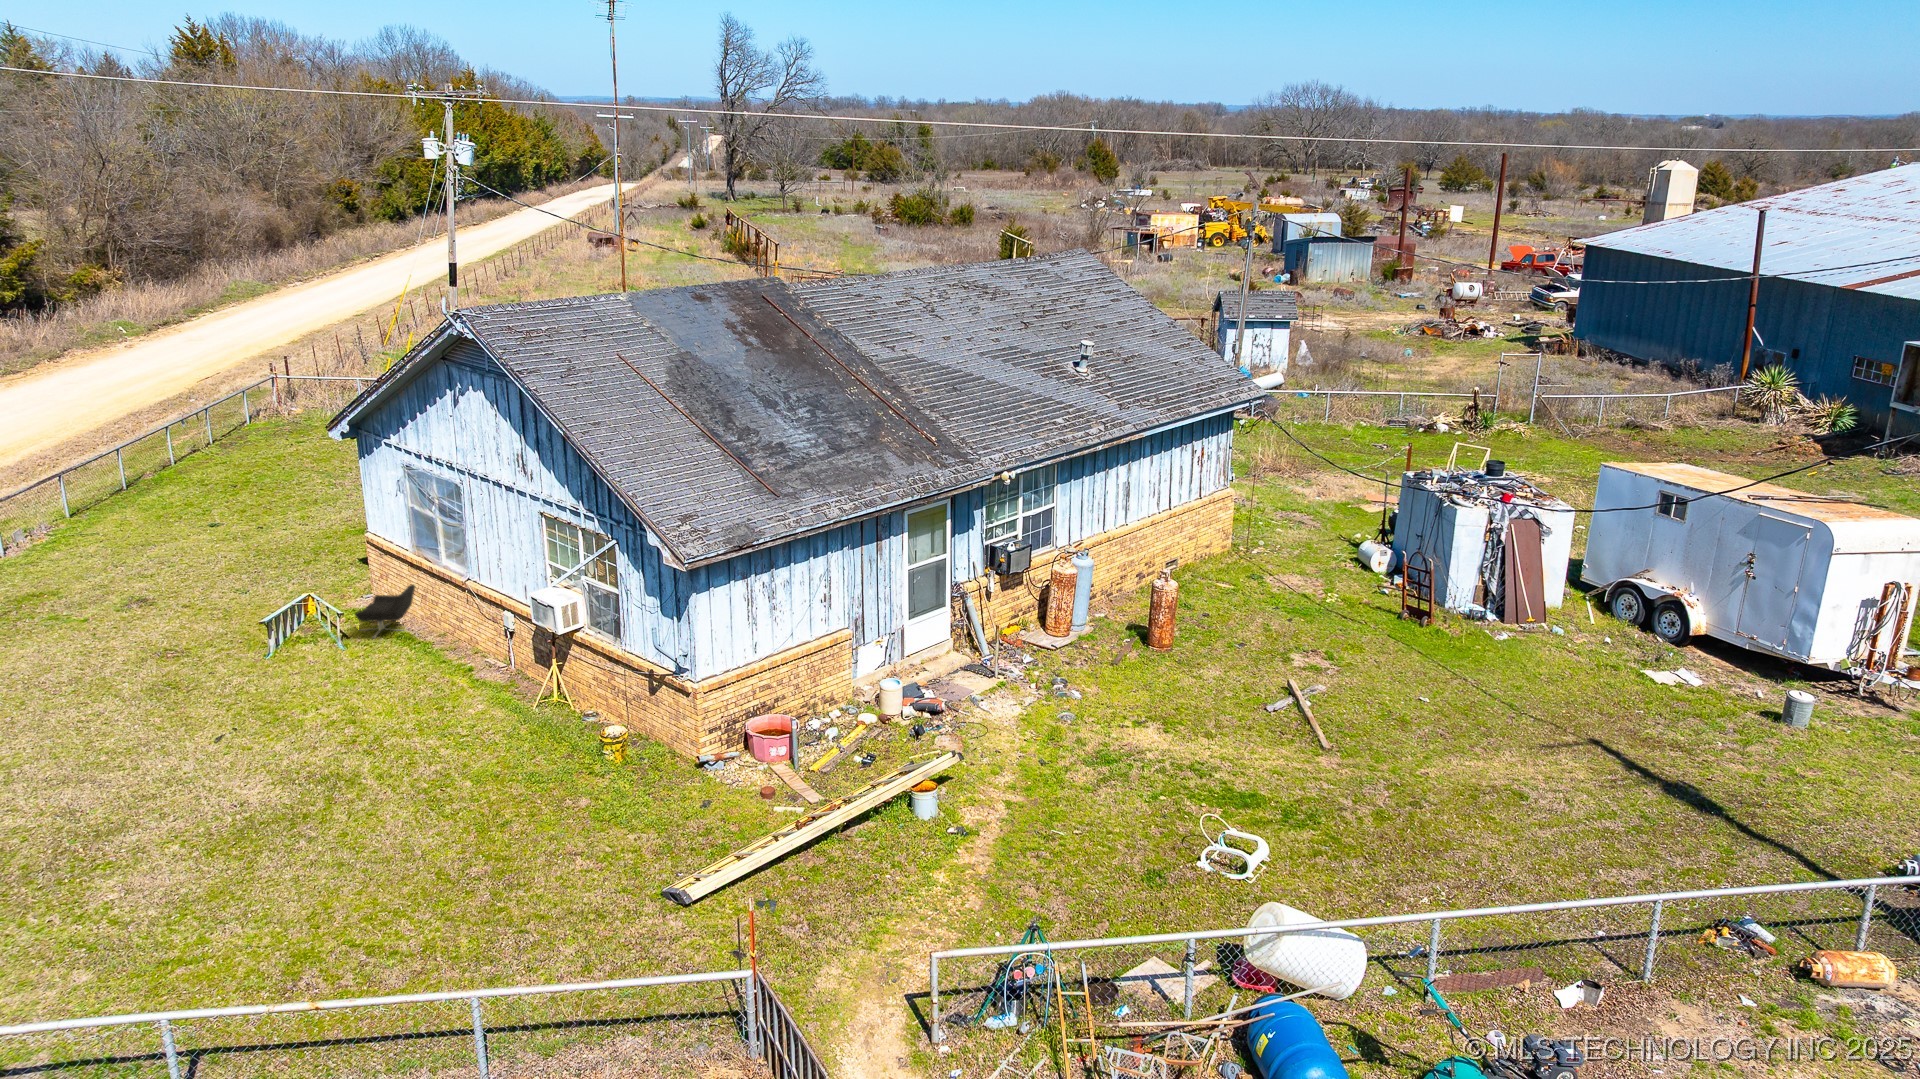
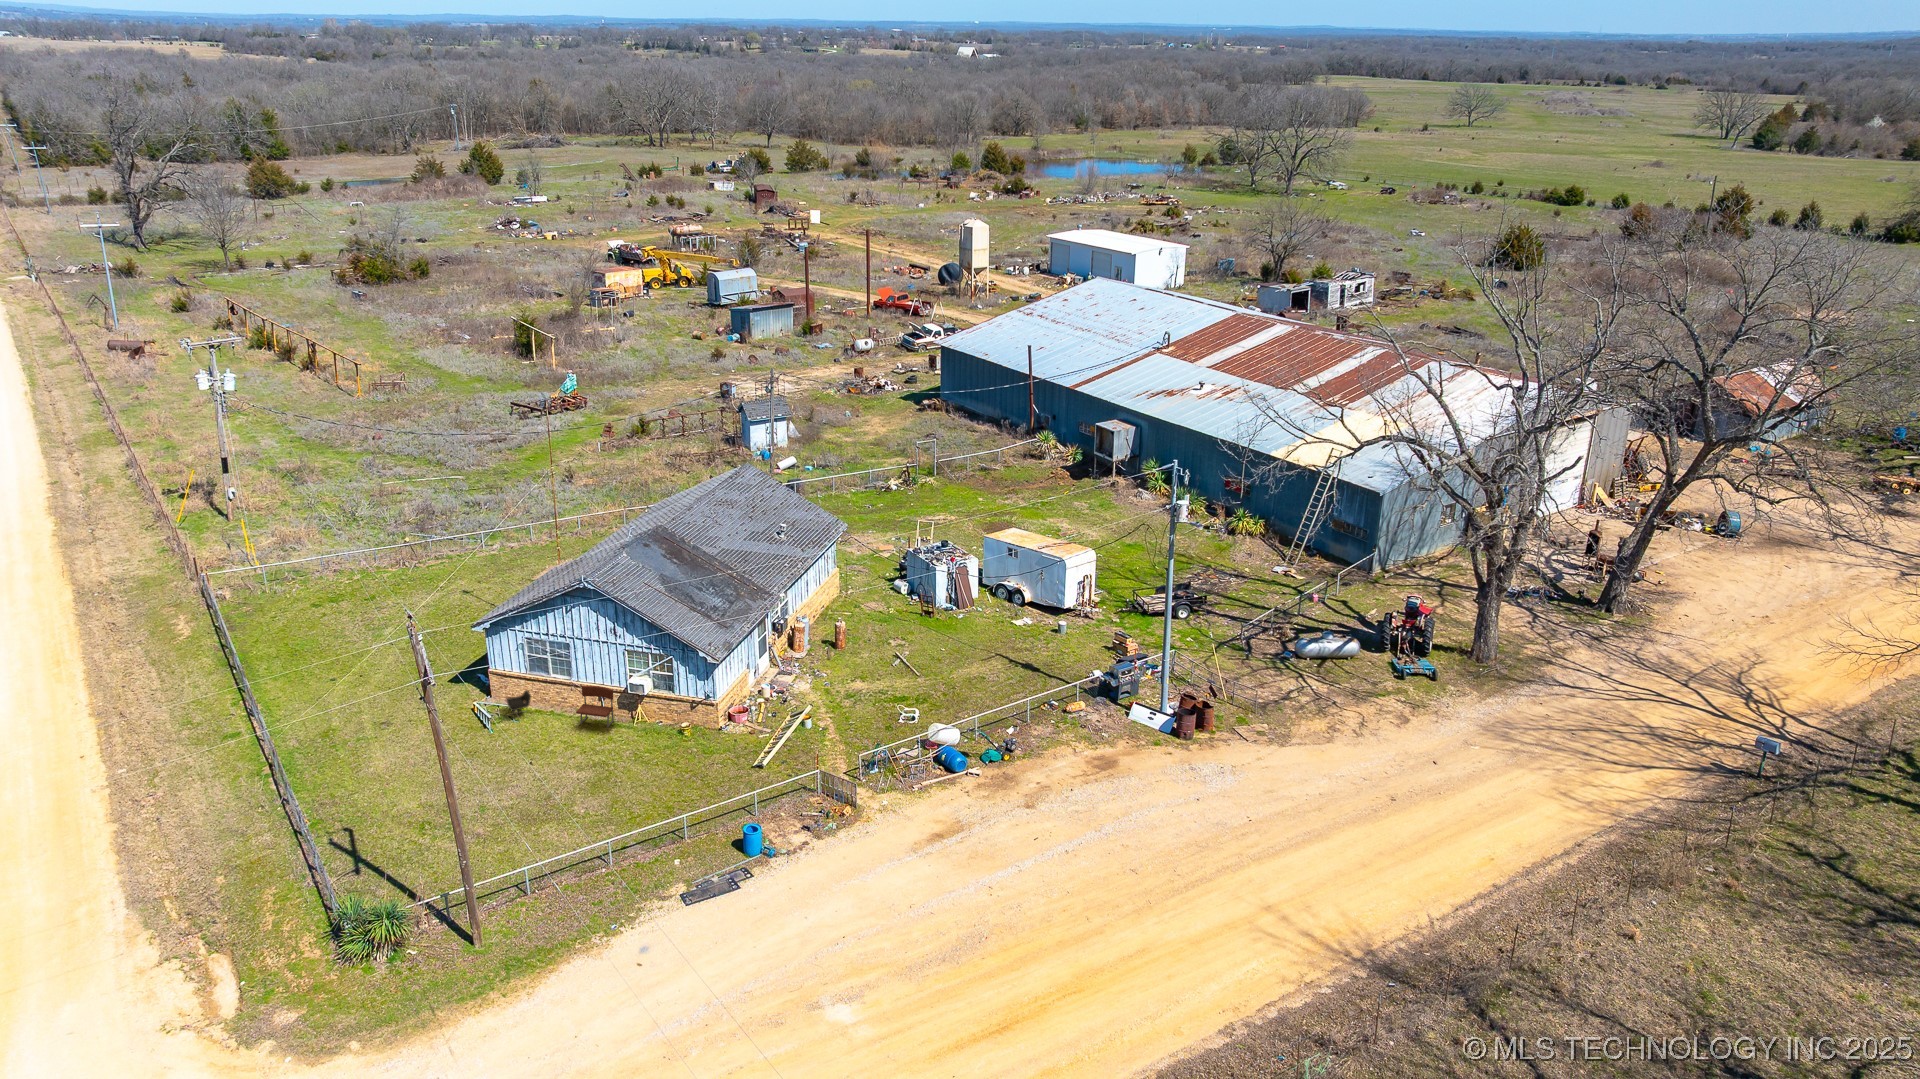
bench: none [440,589,525,696] -> present [576,686,614,727]

